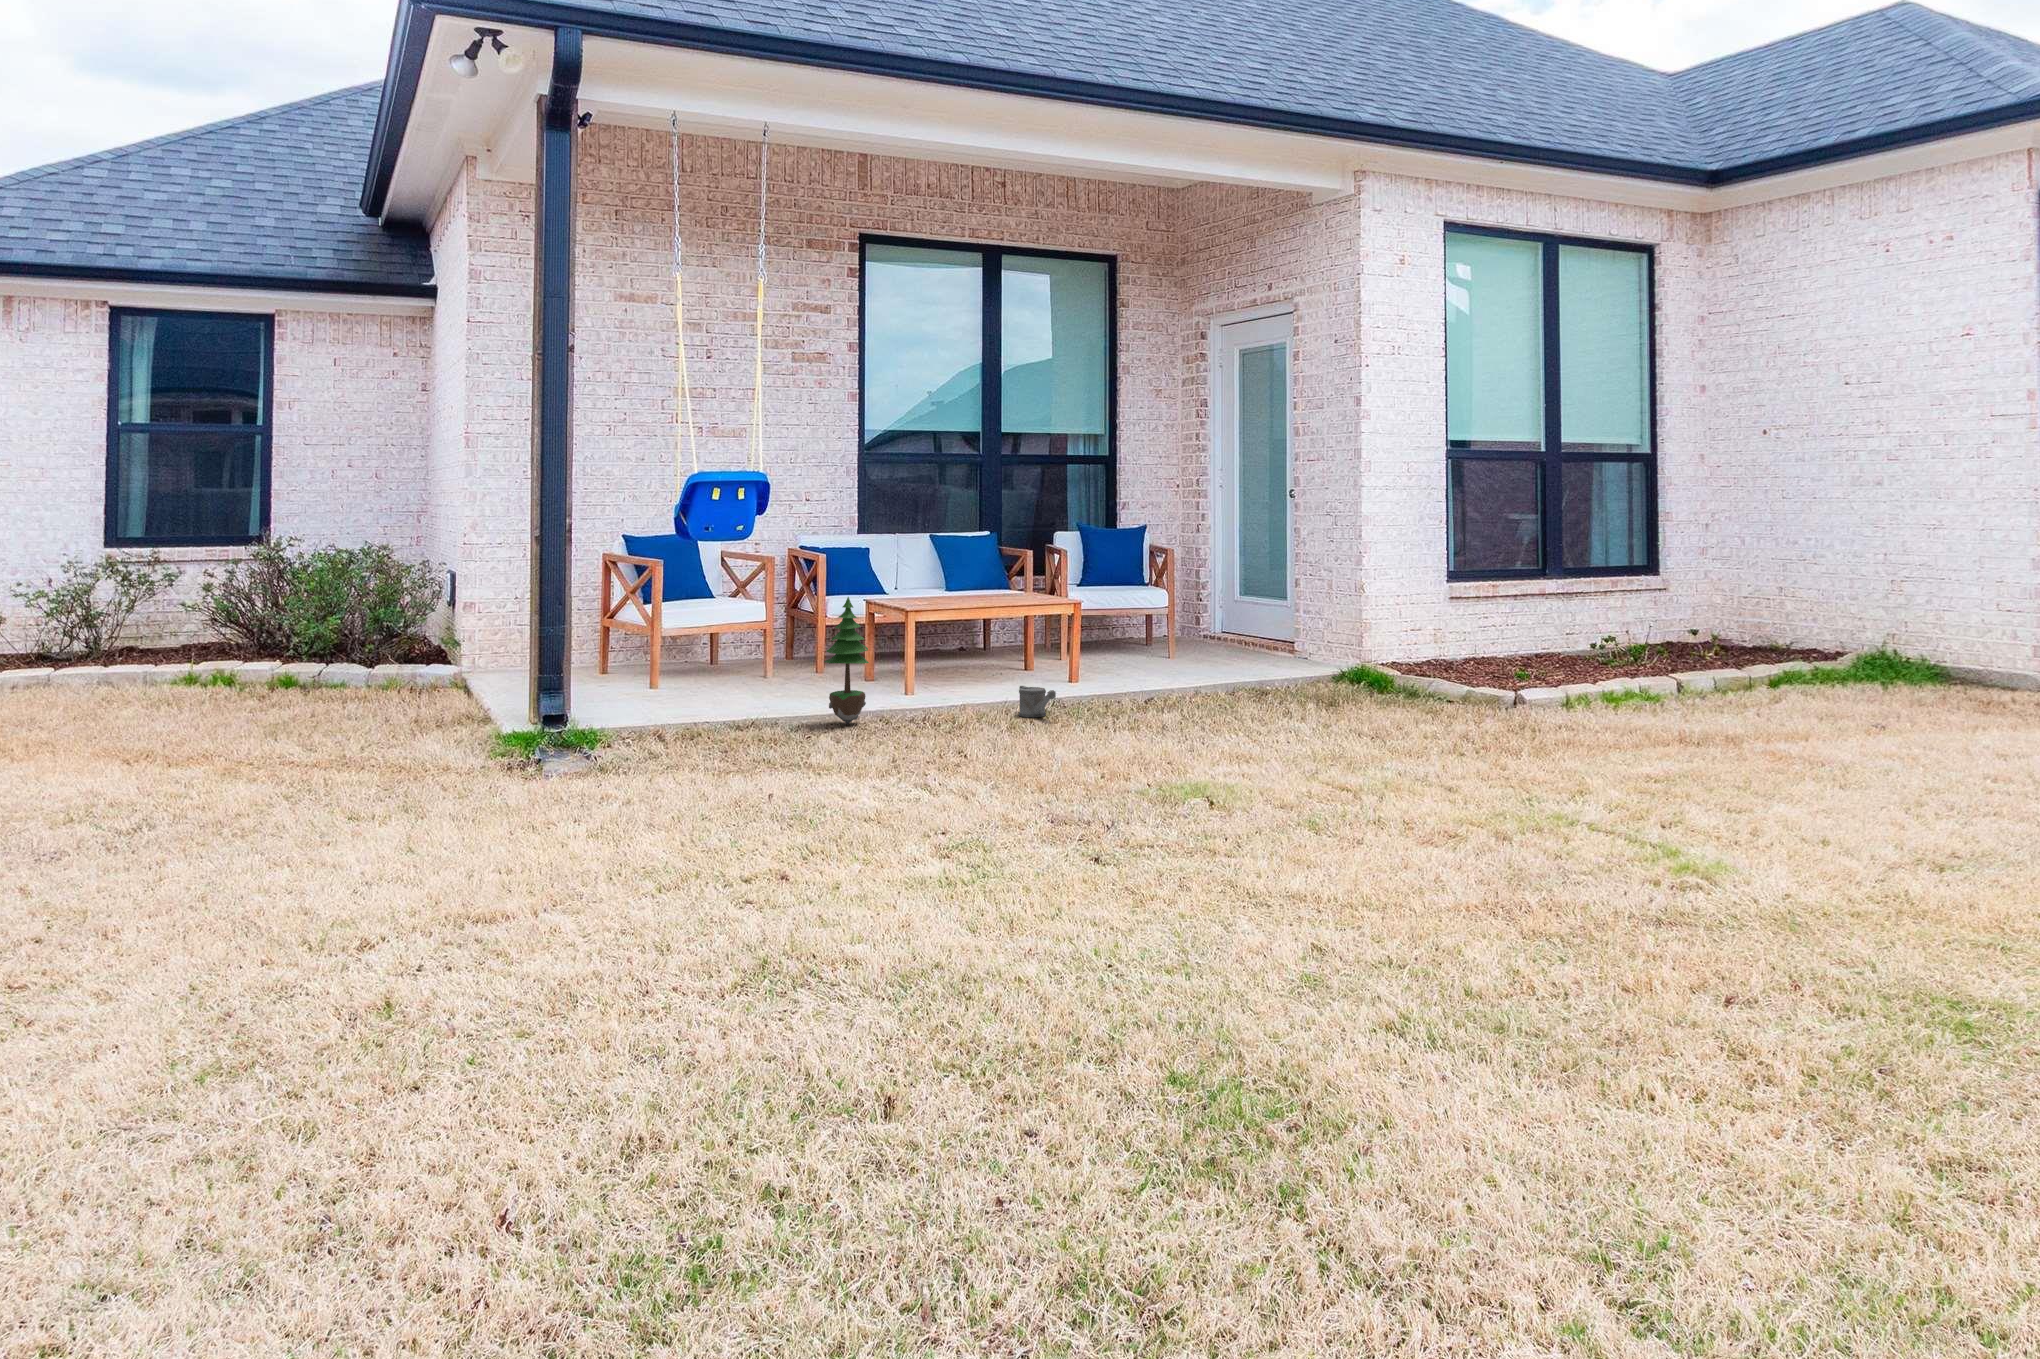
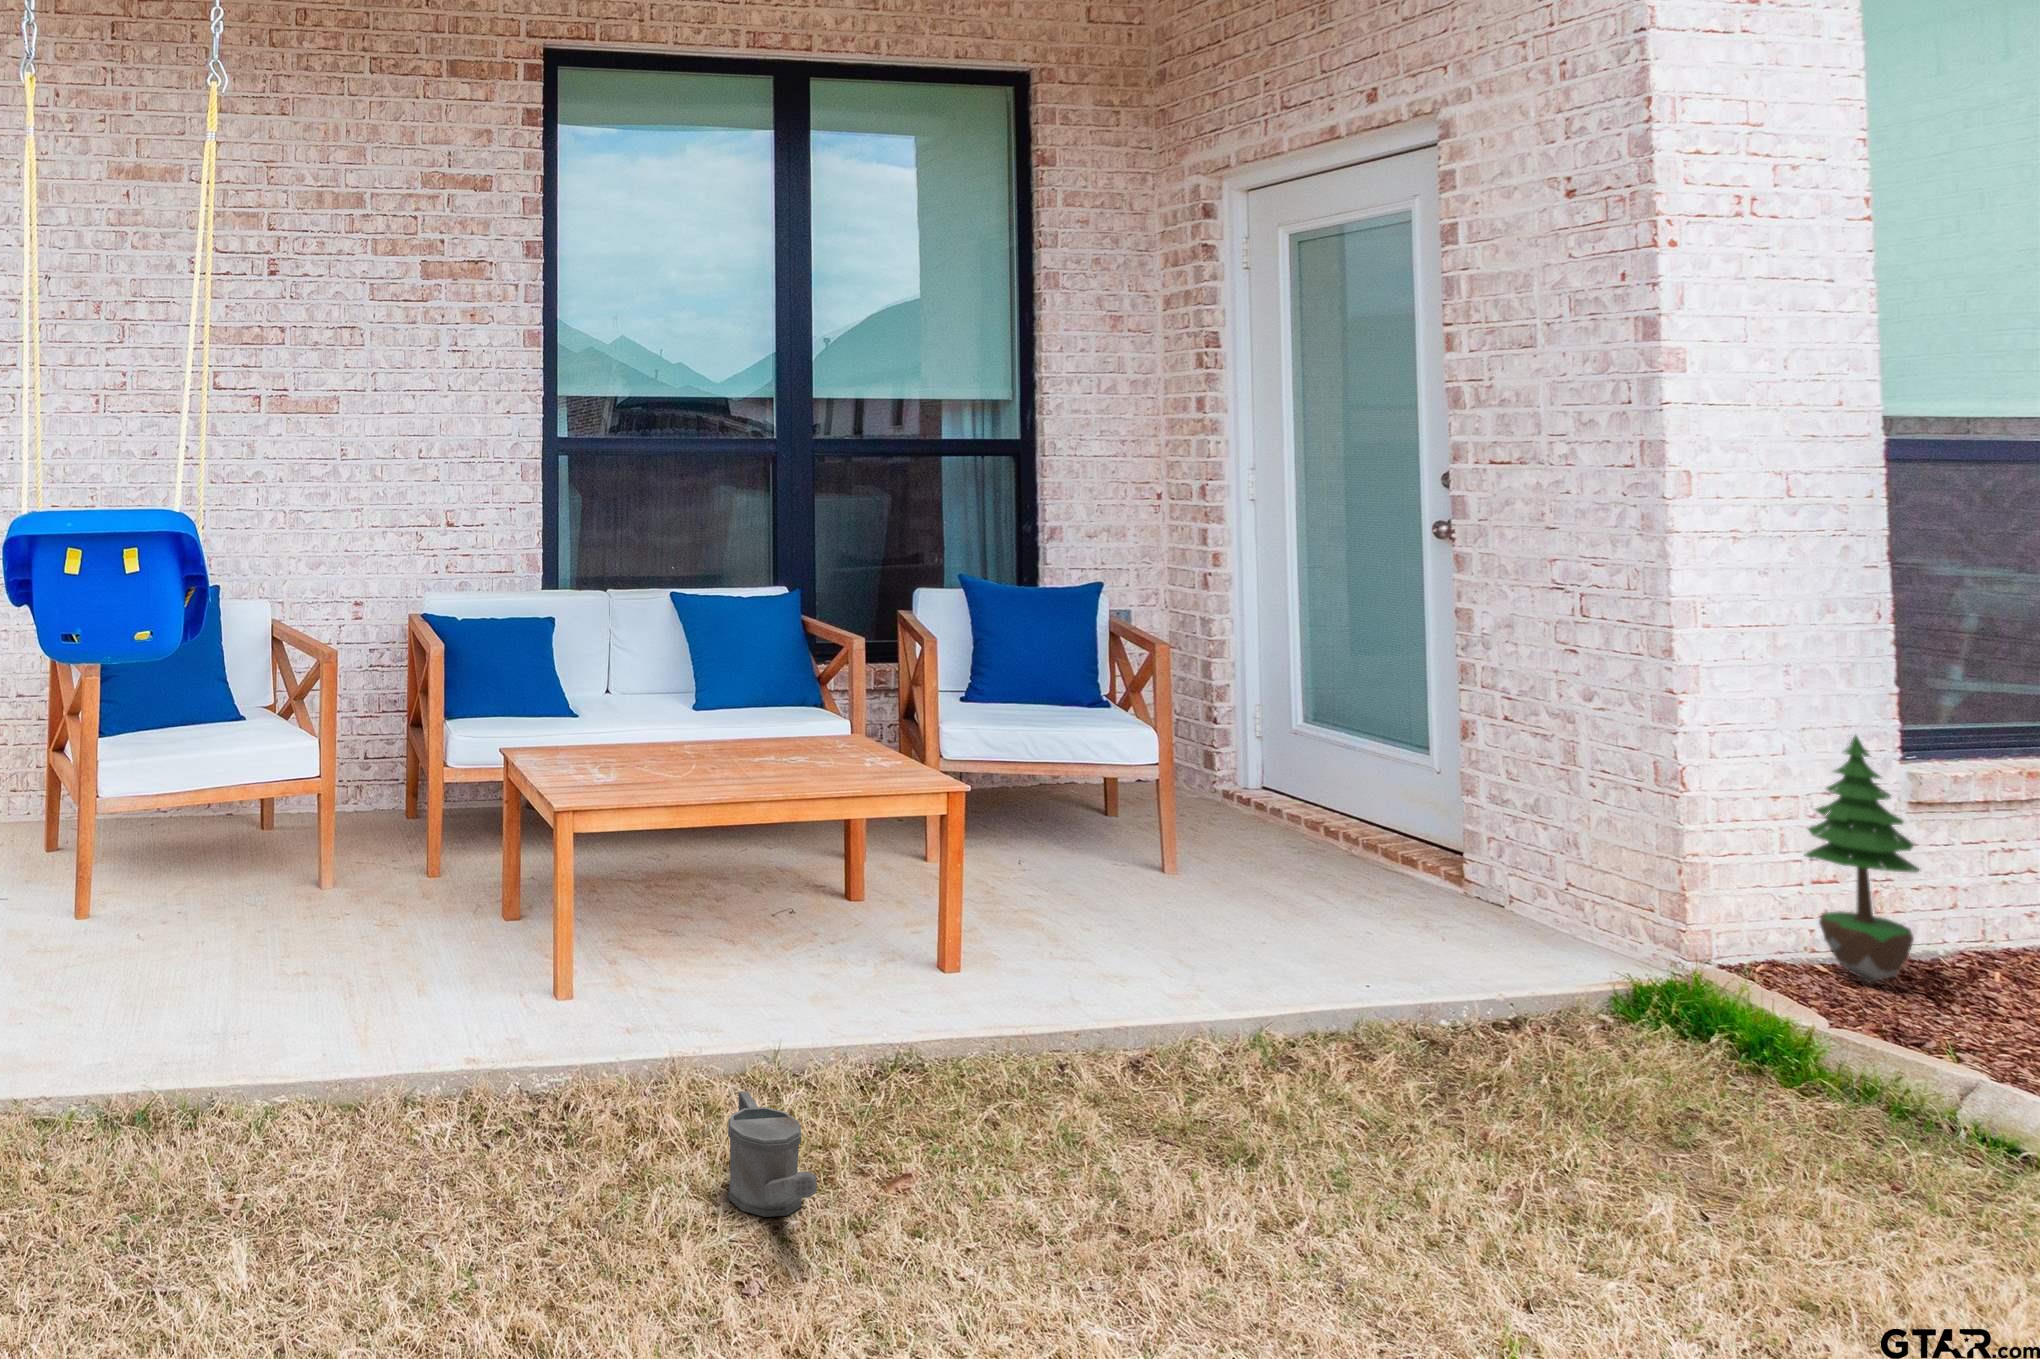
potted tree: present [824,597,869,724] -> present [1804,735,1920,983]

